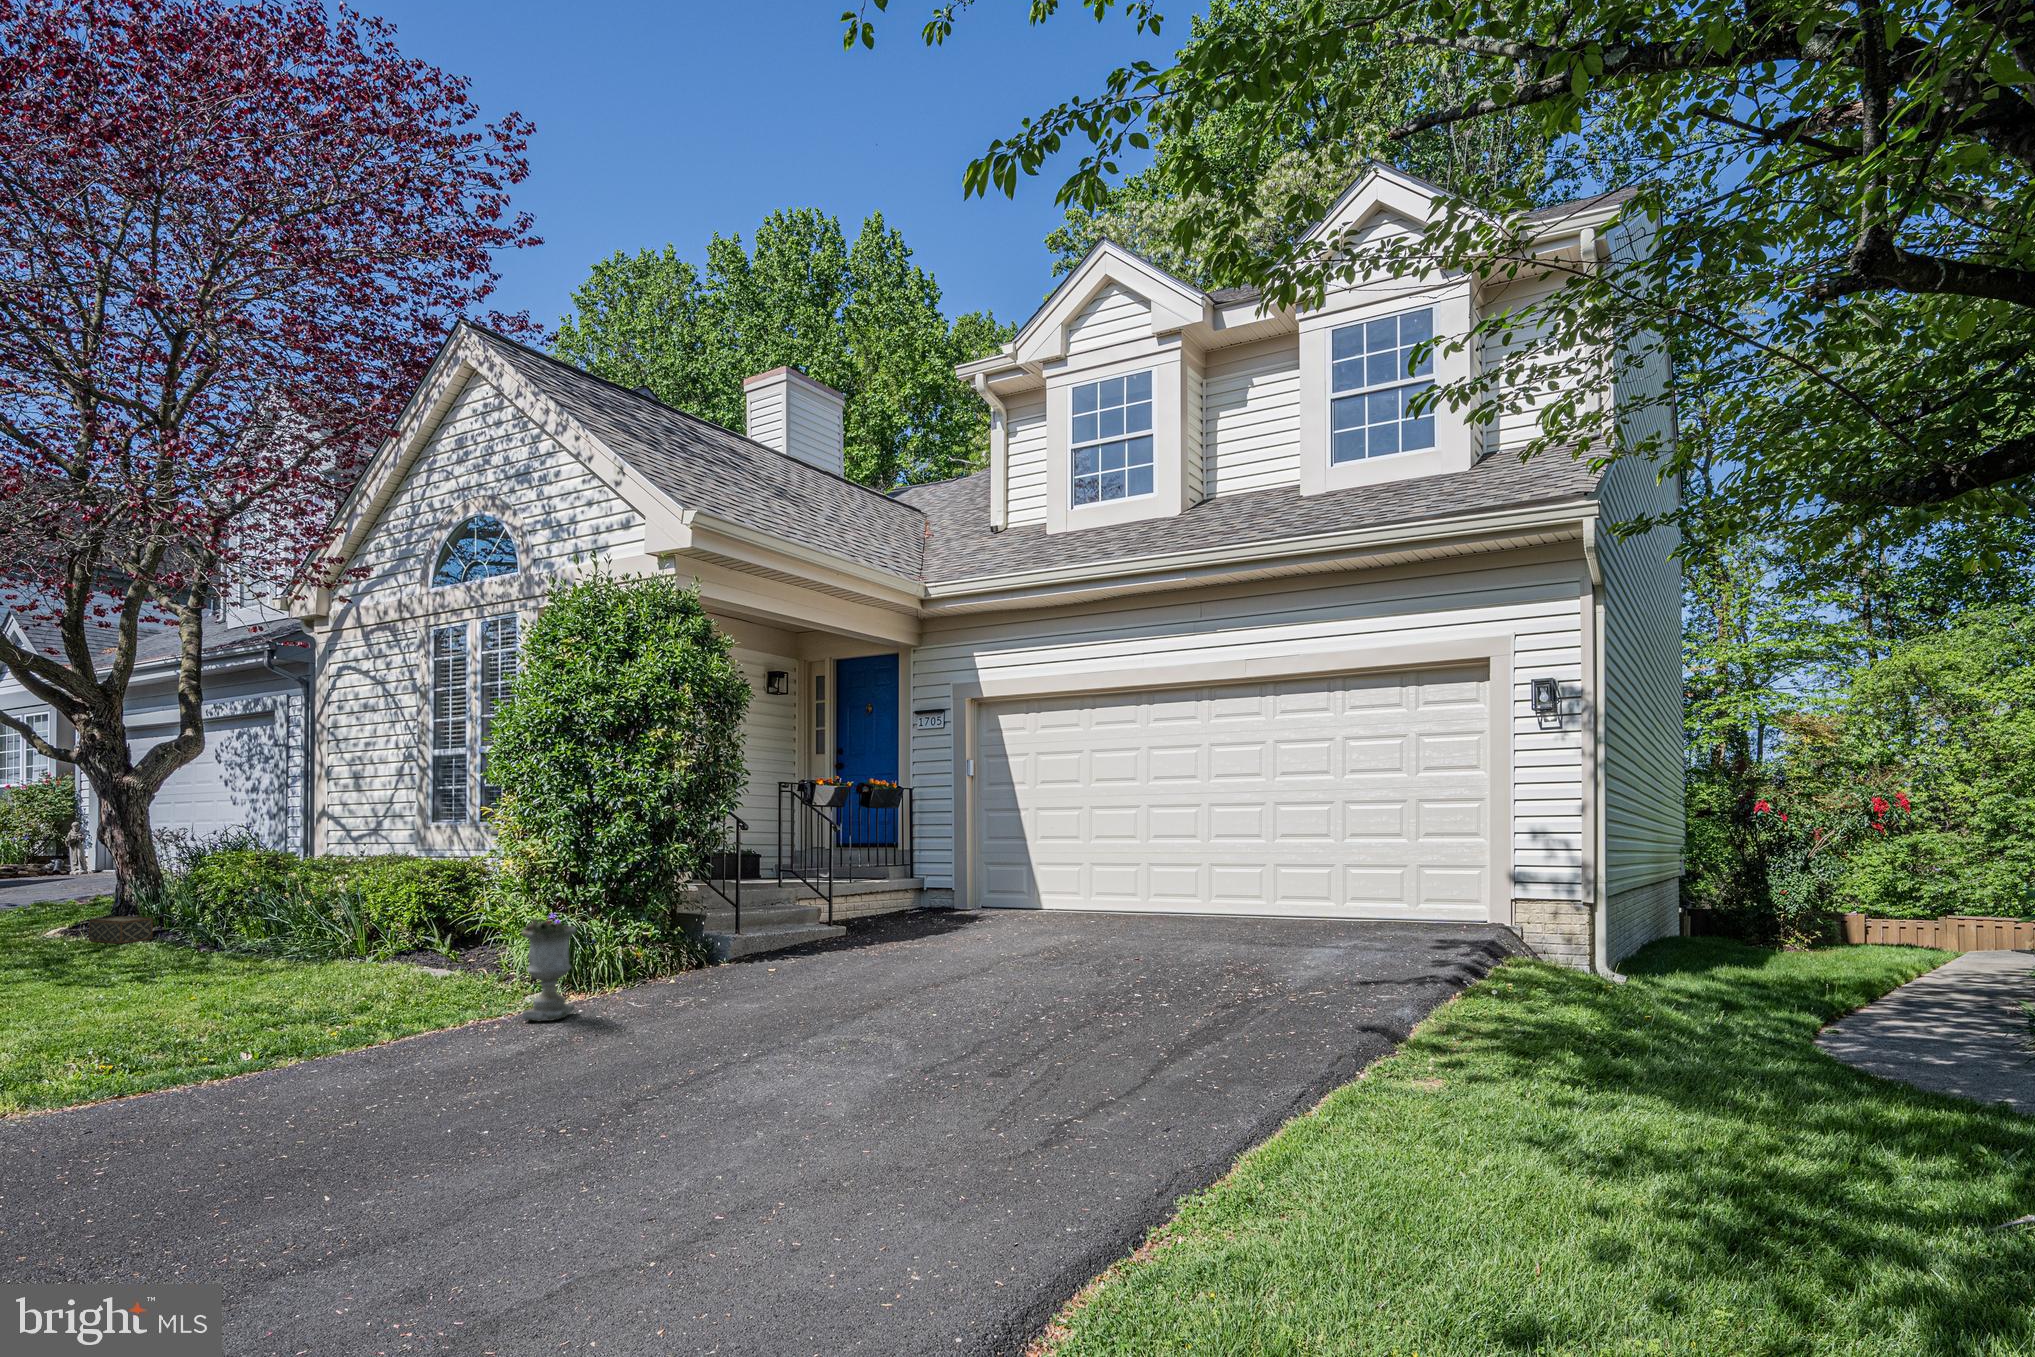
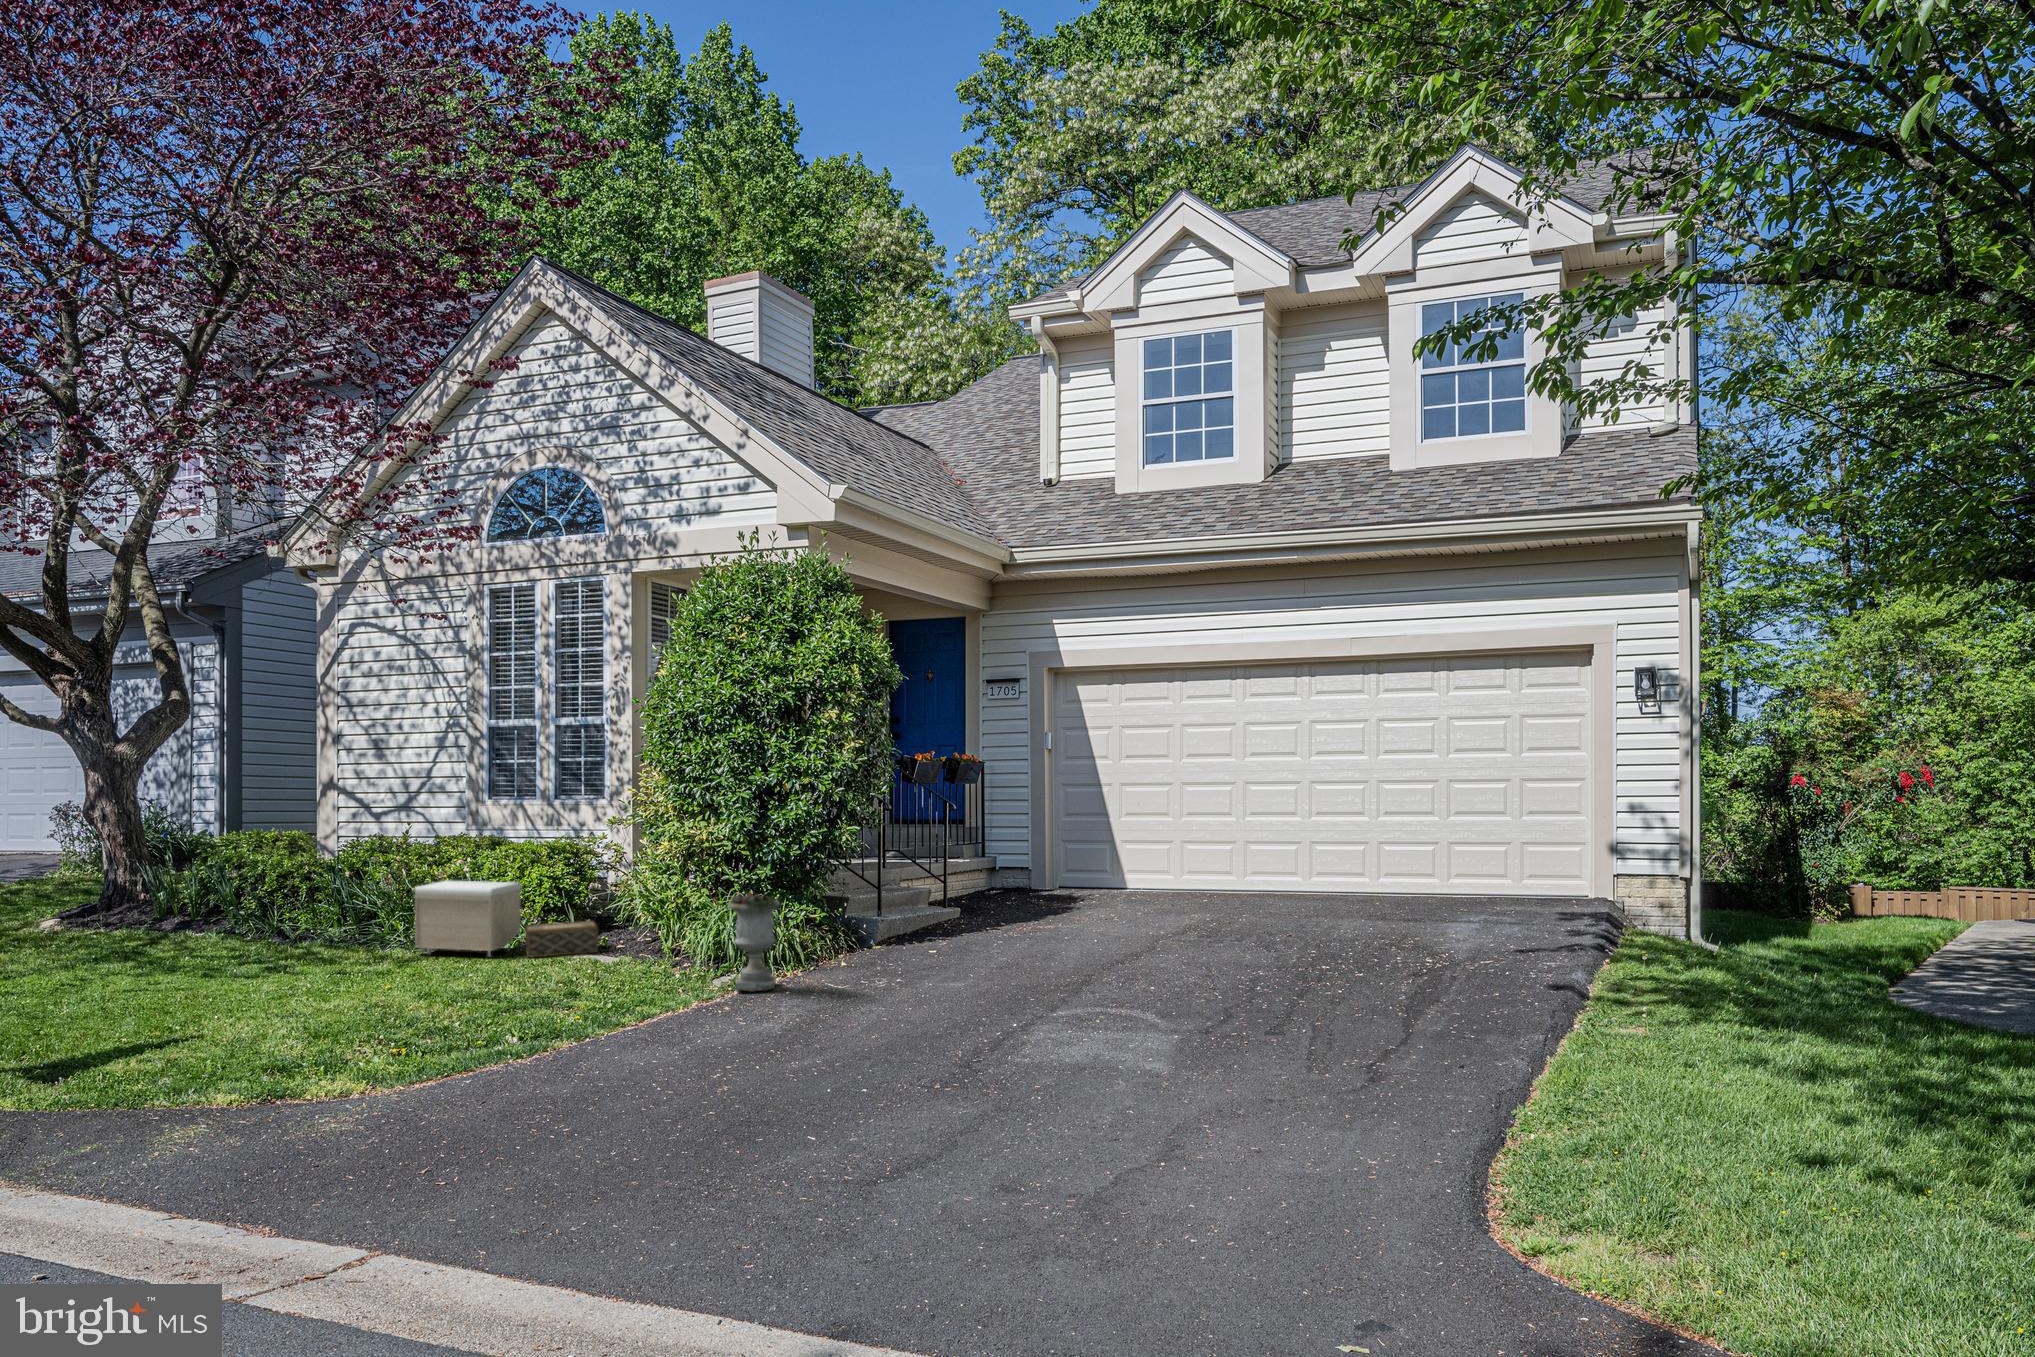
storage bench: none [303,903,407,978] -> present [415,881,522,957]
woven basket: present [89,916,153,944] -> present [525,921,598,958]

